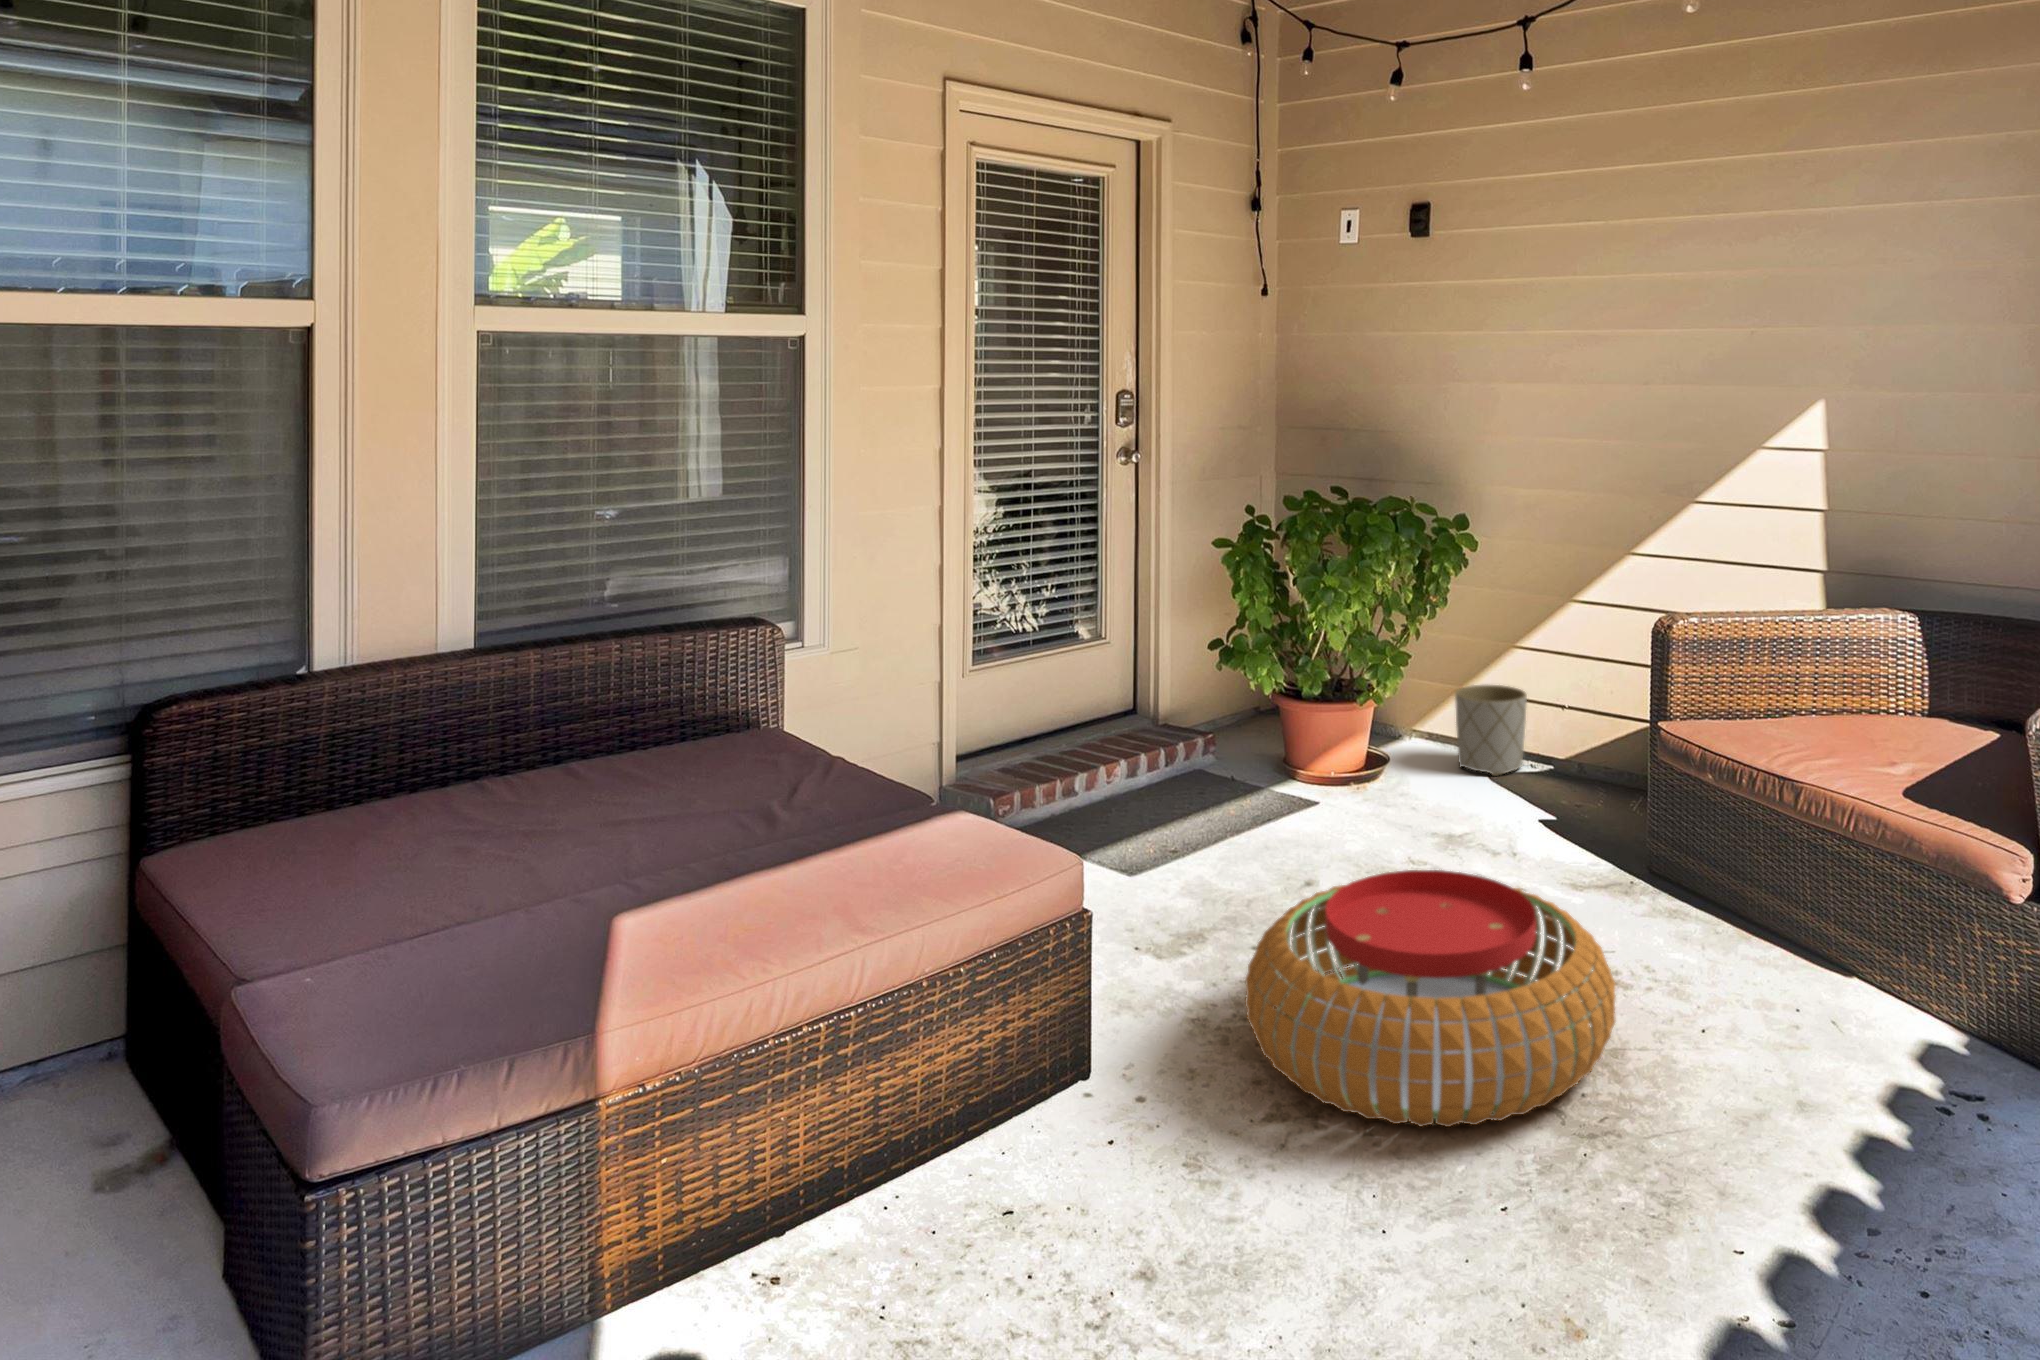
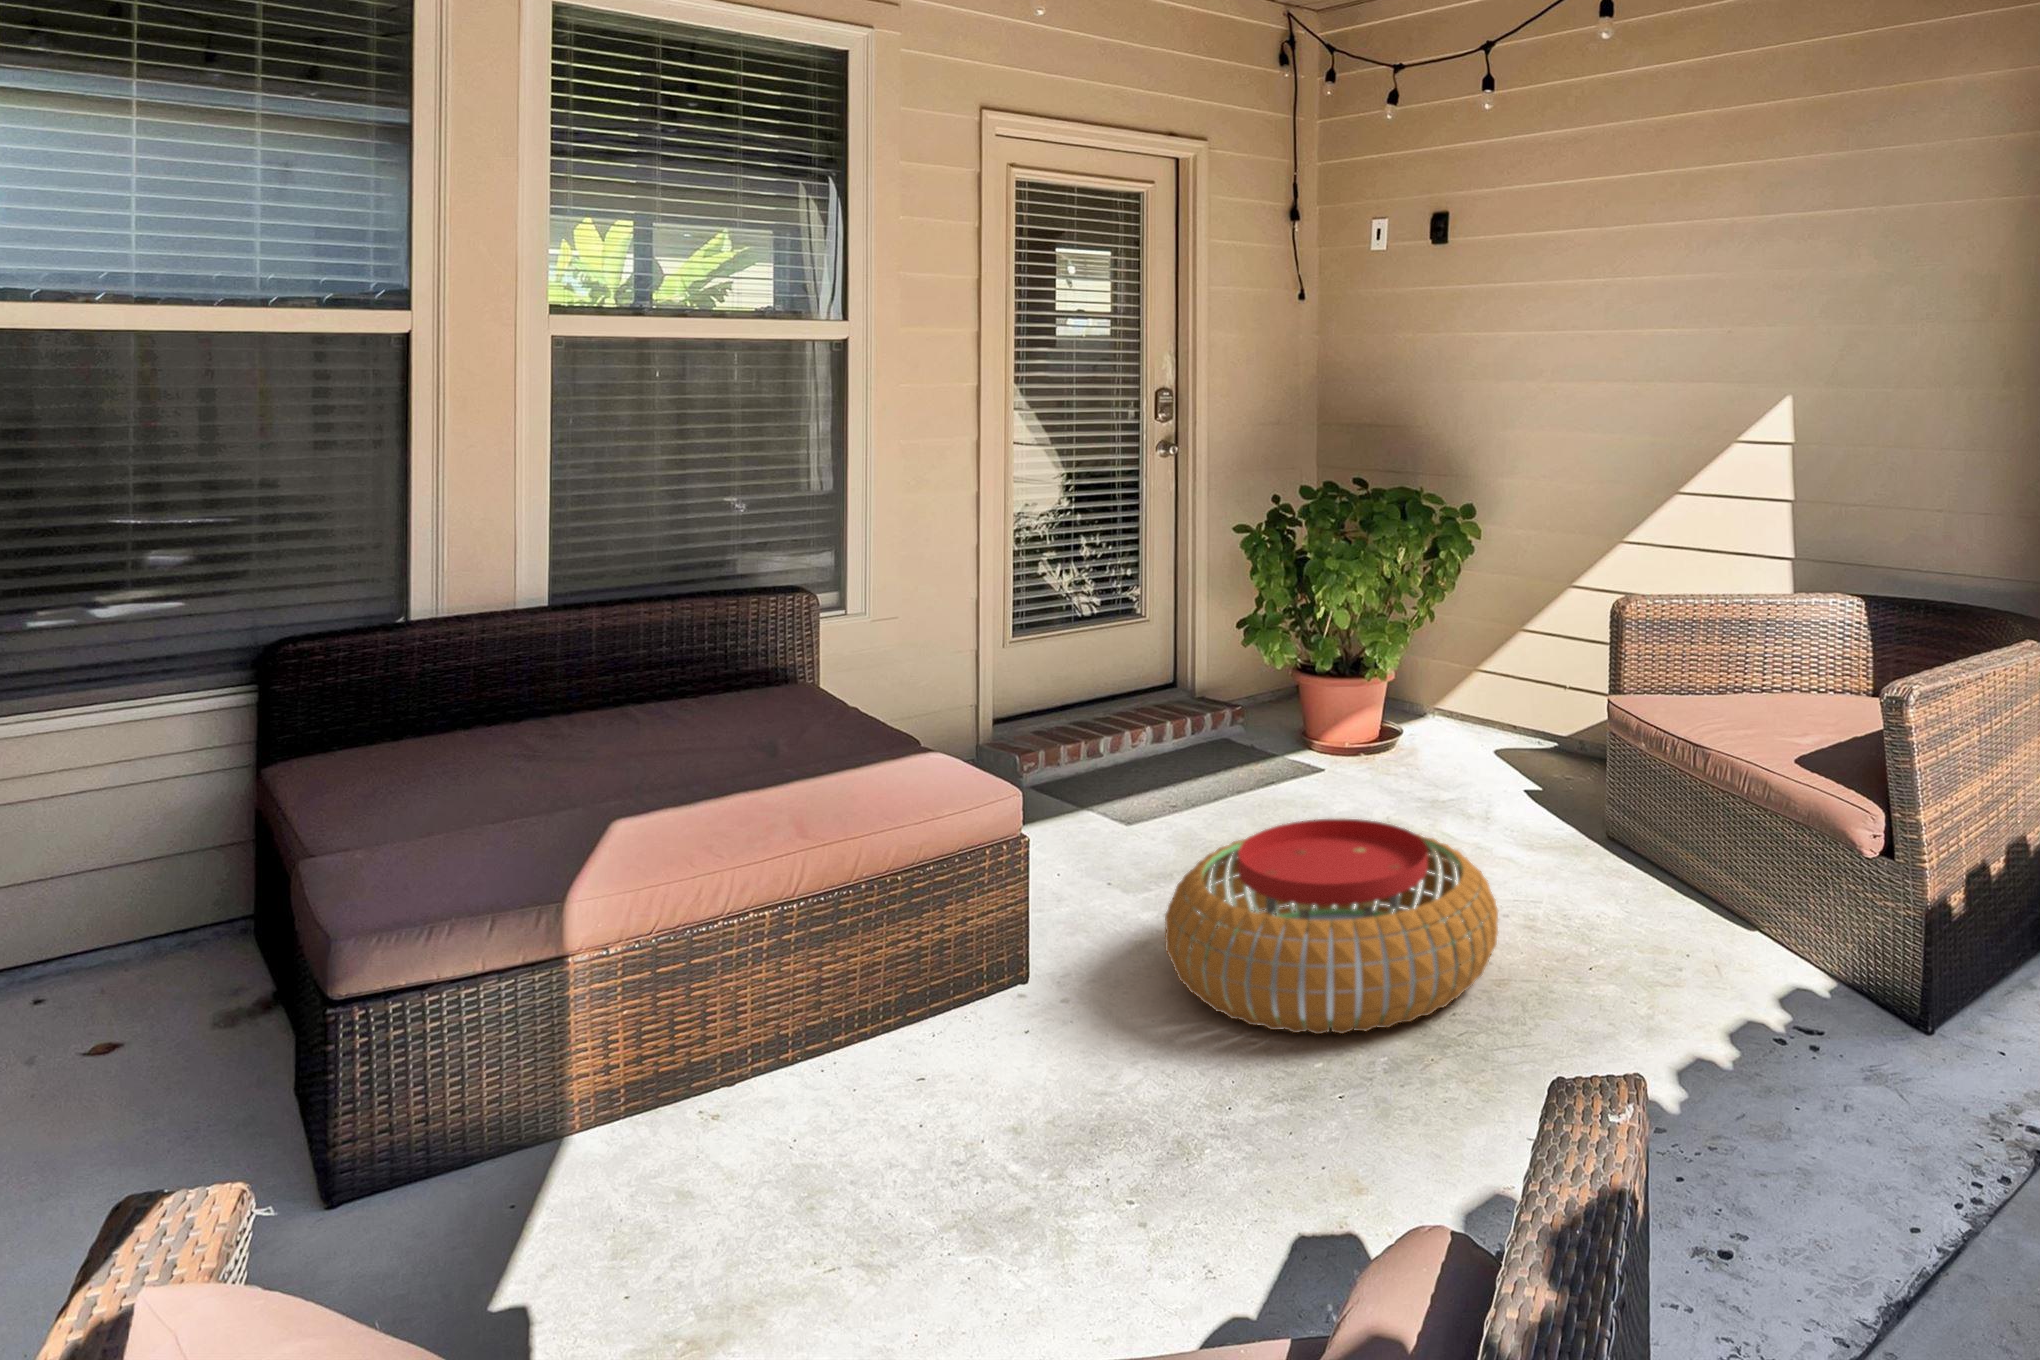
planter: present [1455,685,1527,776] -> none [1465,669,1533,755]

